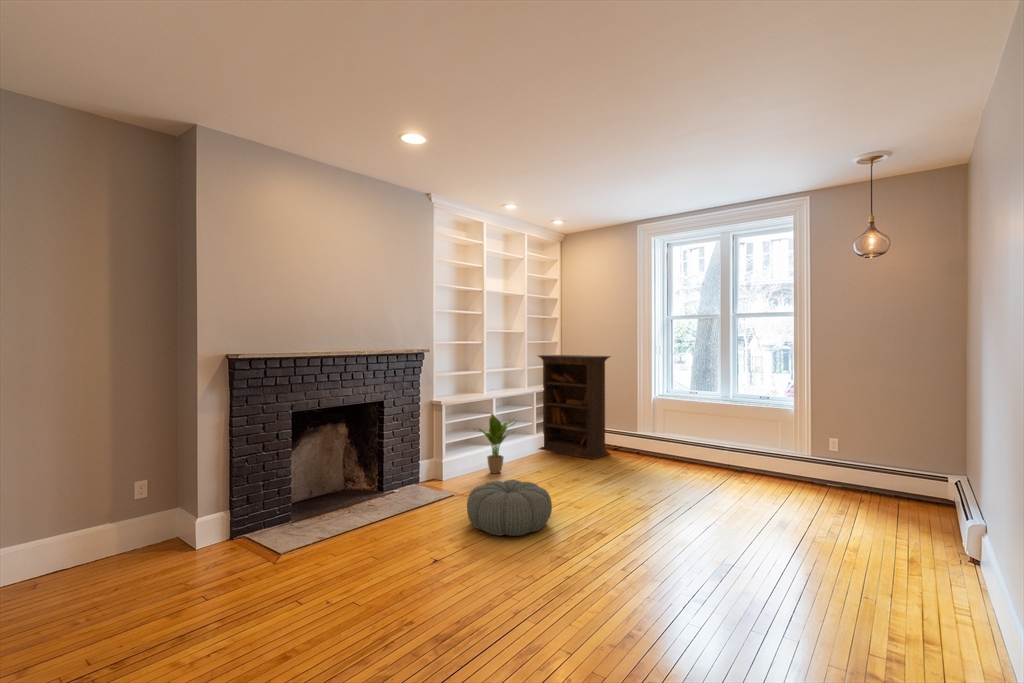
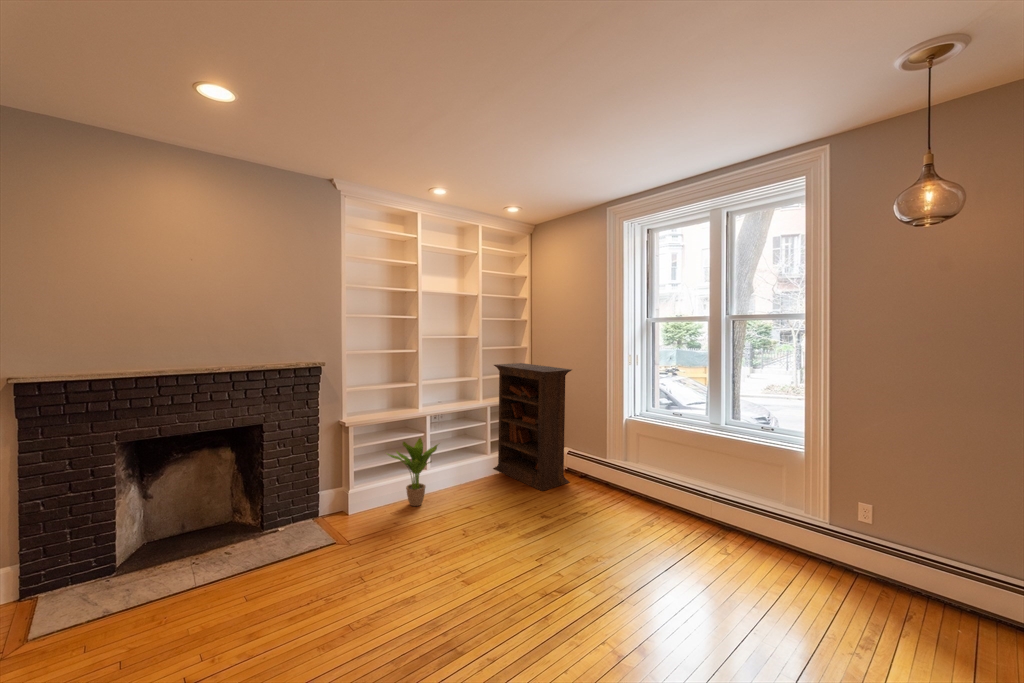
pouf: present [467,480,552,536] -> none [288,541,407,636]

